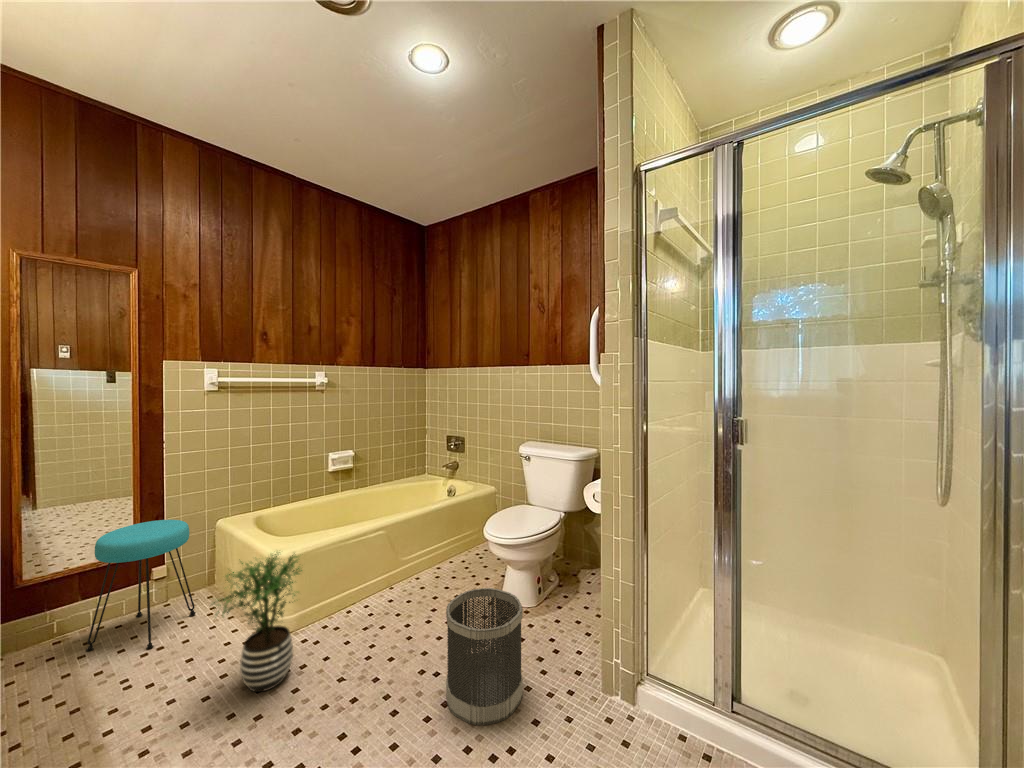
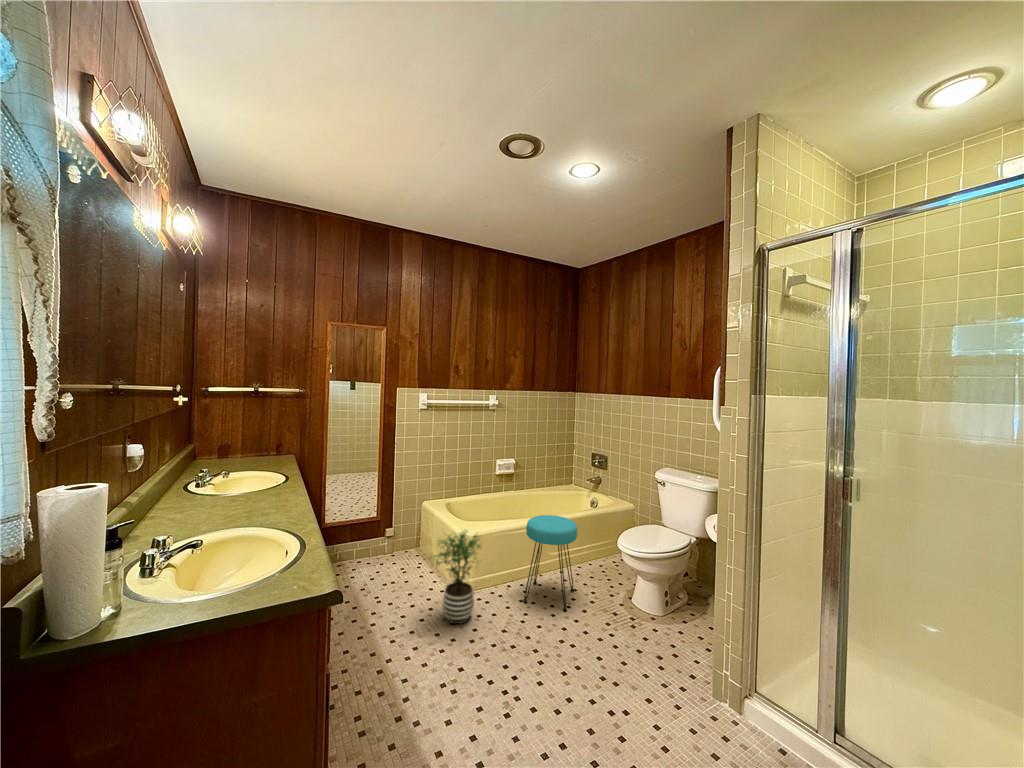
stool: present [86,520,196,651] -> present [523,515,577,611]
wastebasket: present [446,588,523,726] -> none [579,586,643,692]

